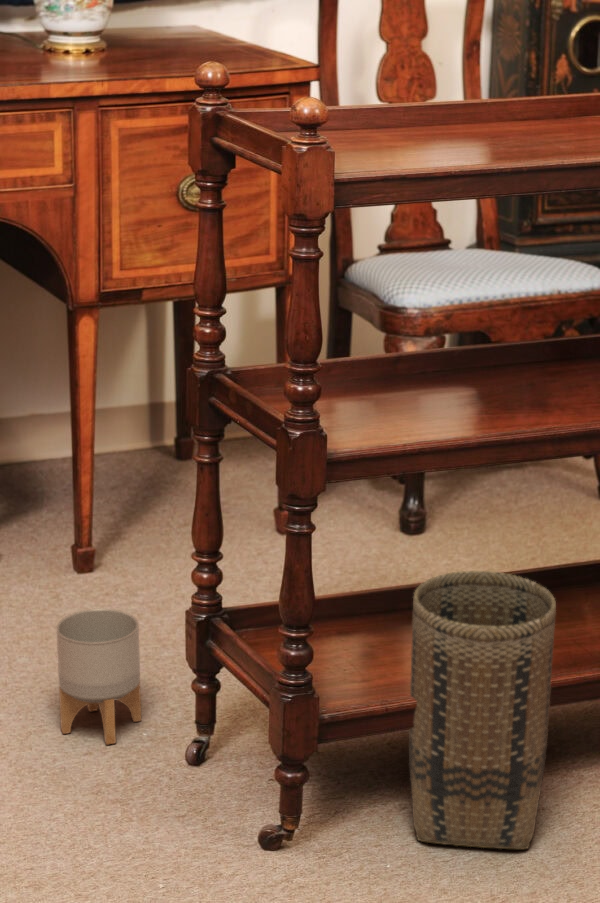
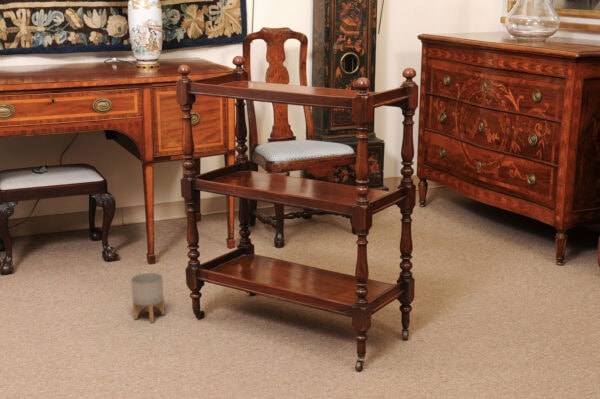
basket: present [409,571,556,849] -> none [256,252,308,353]

